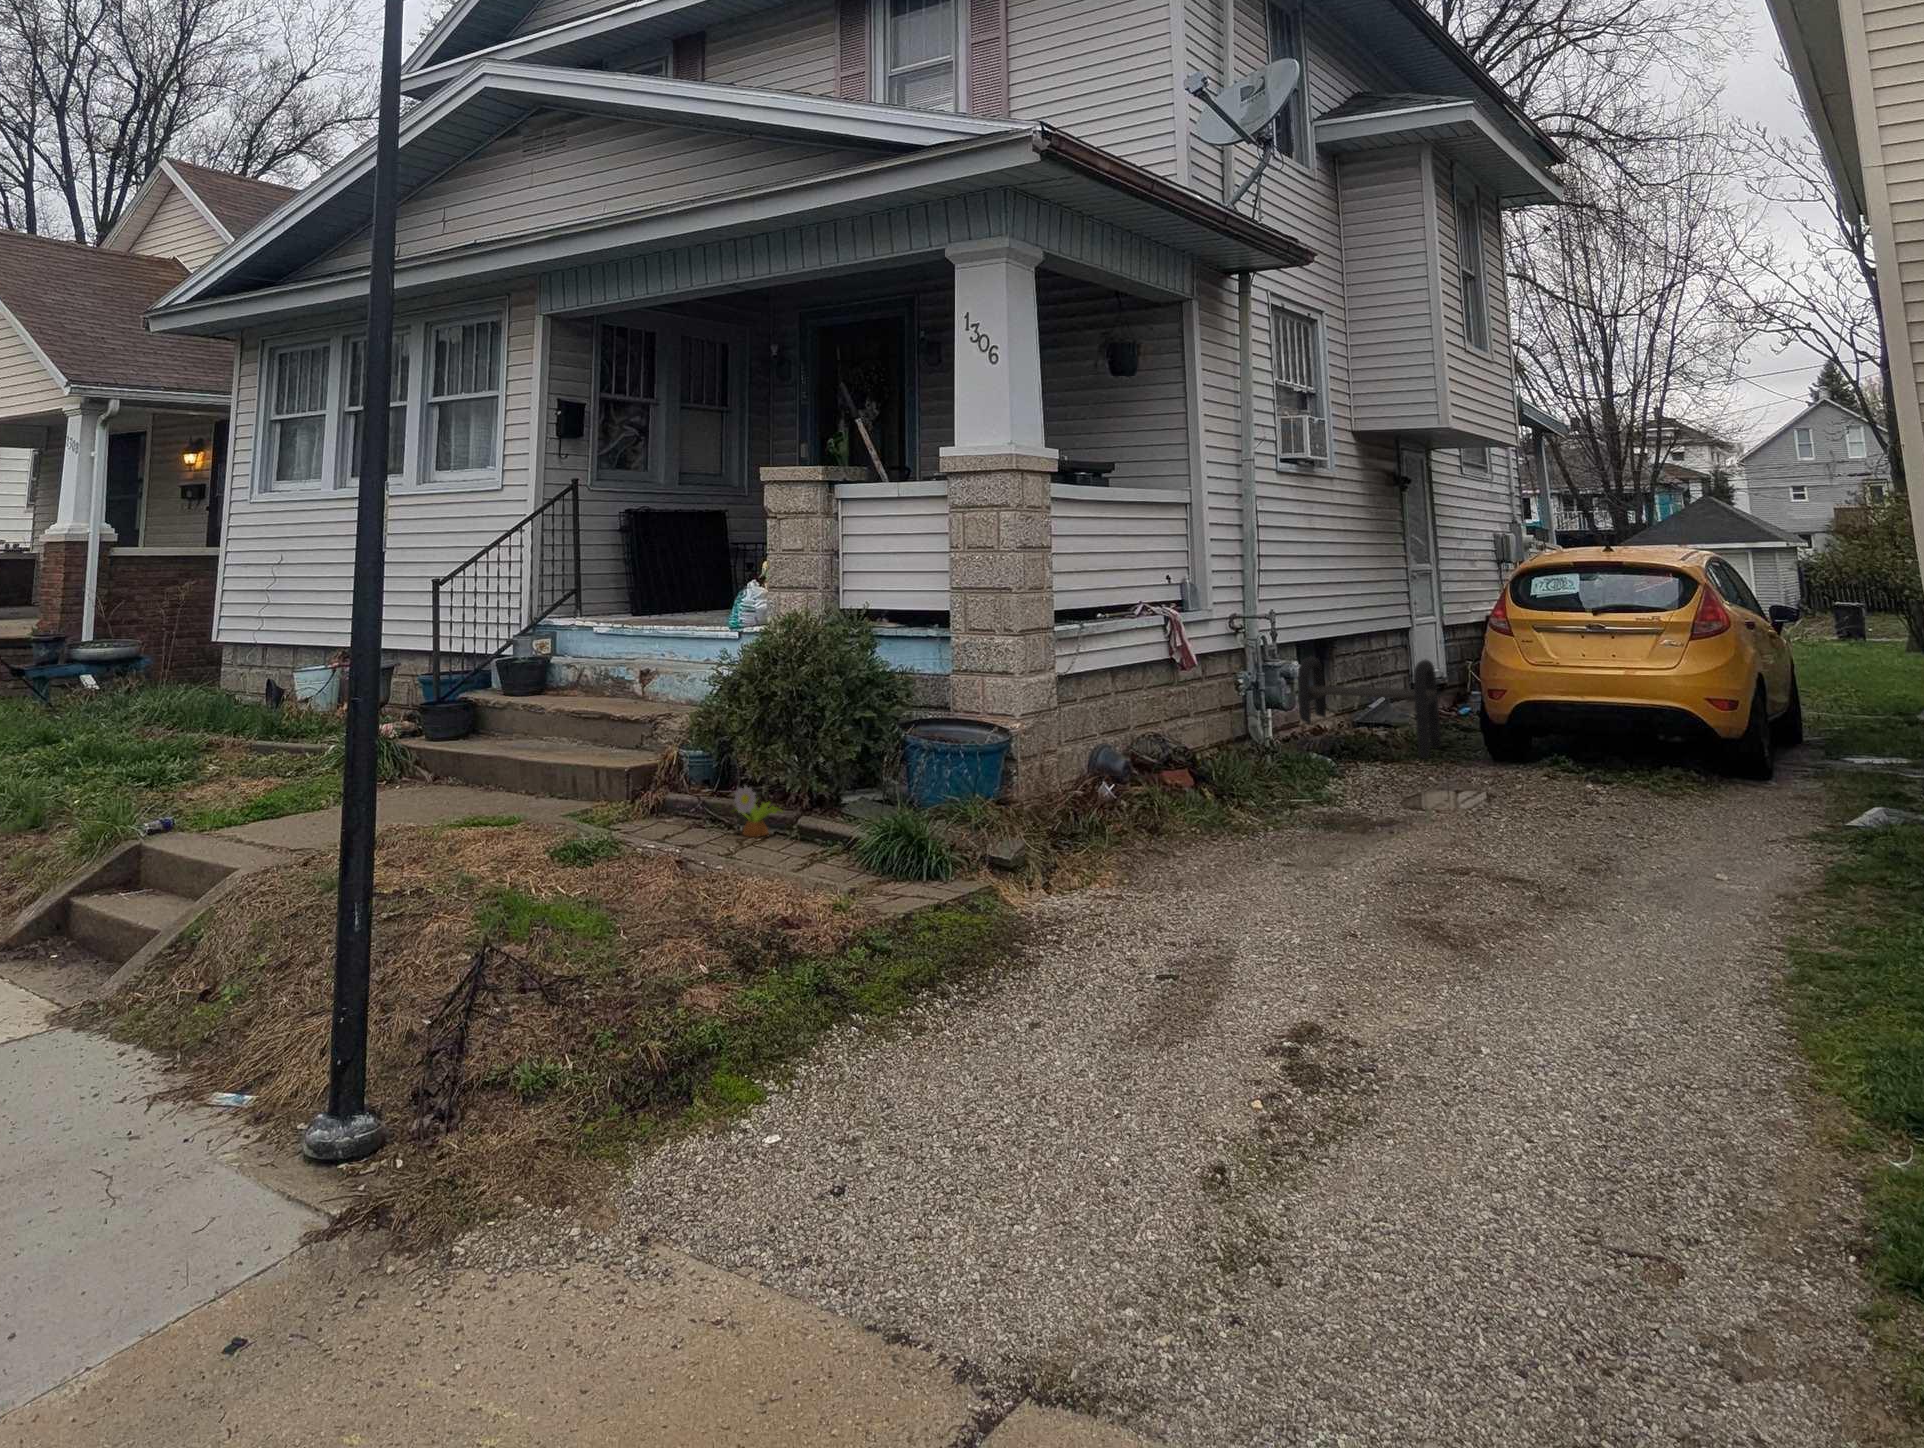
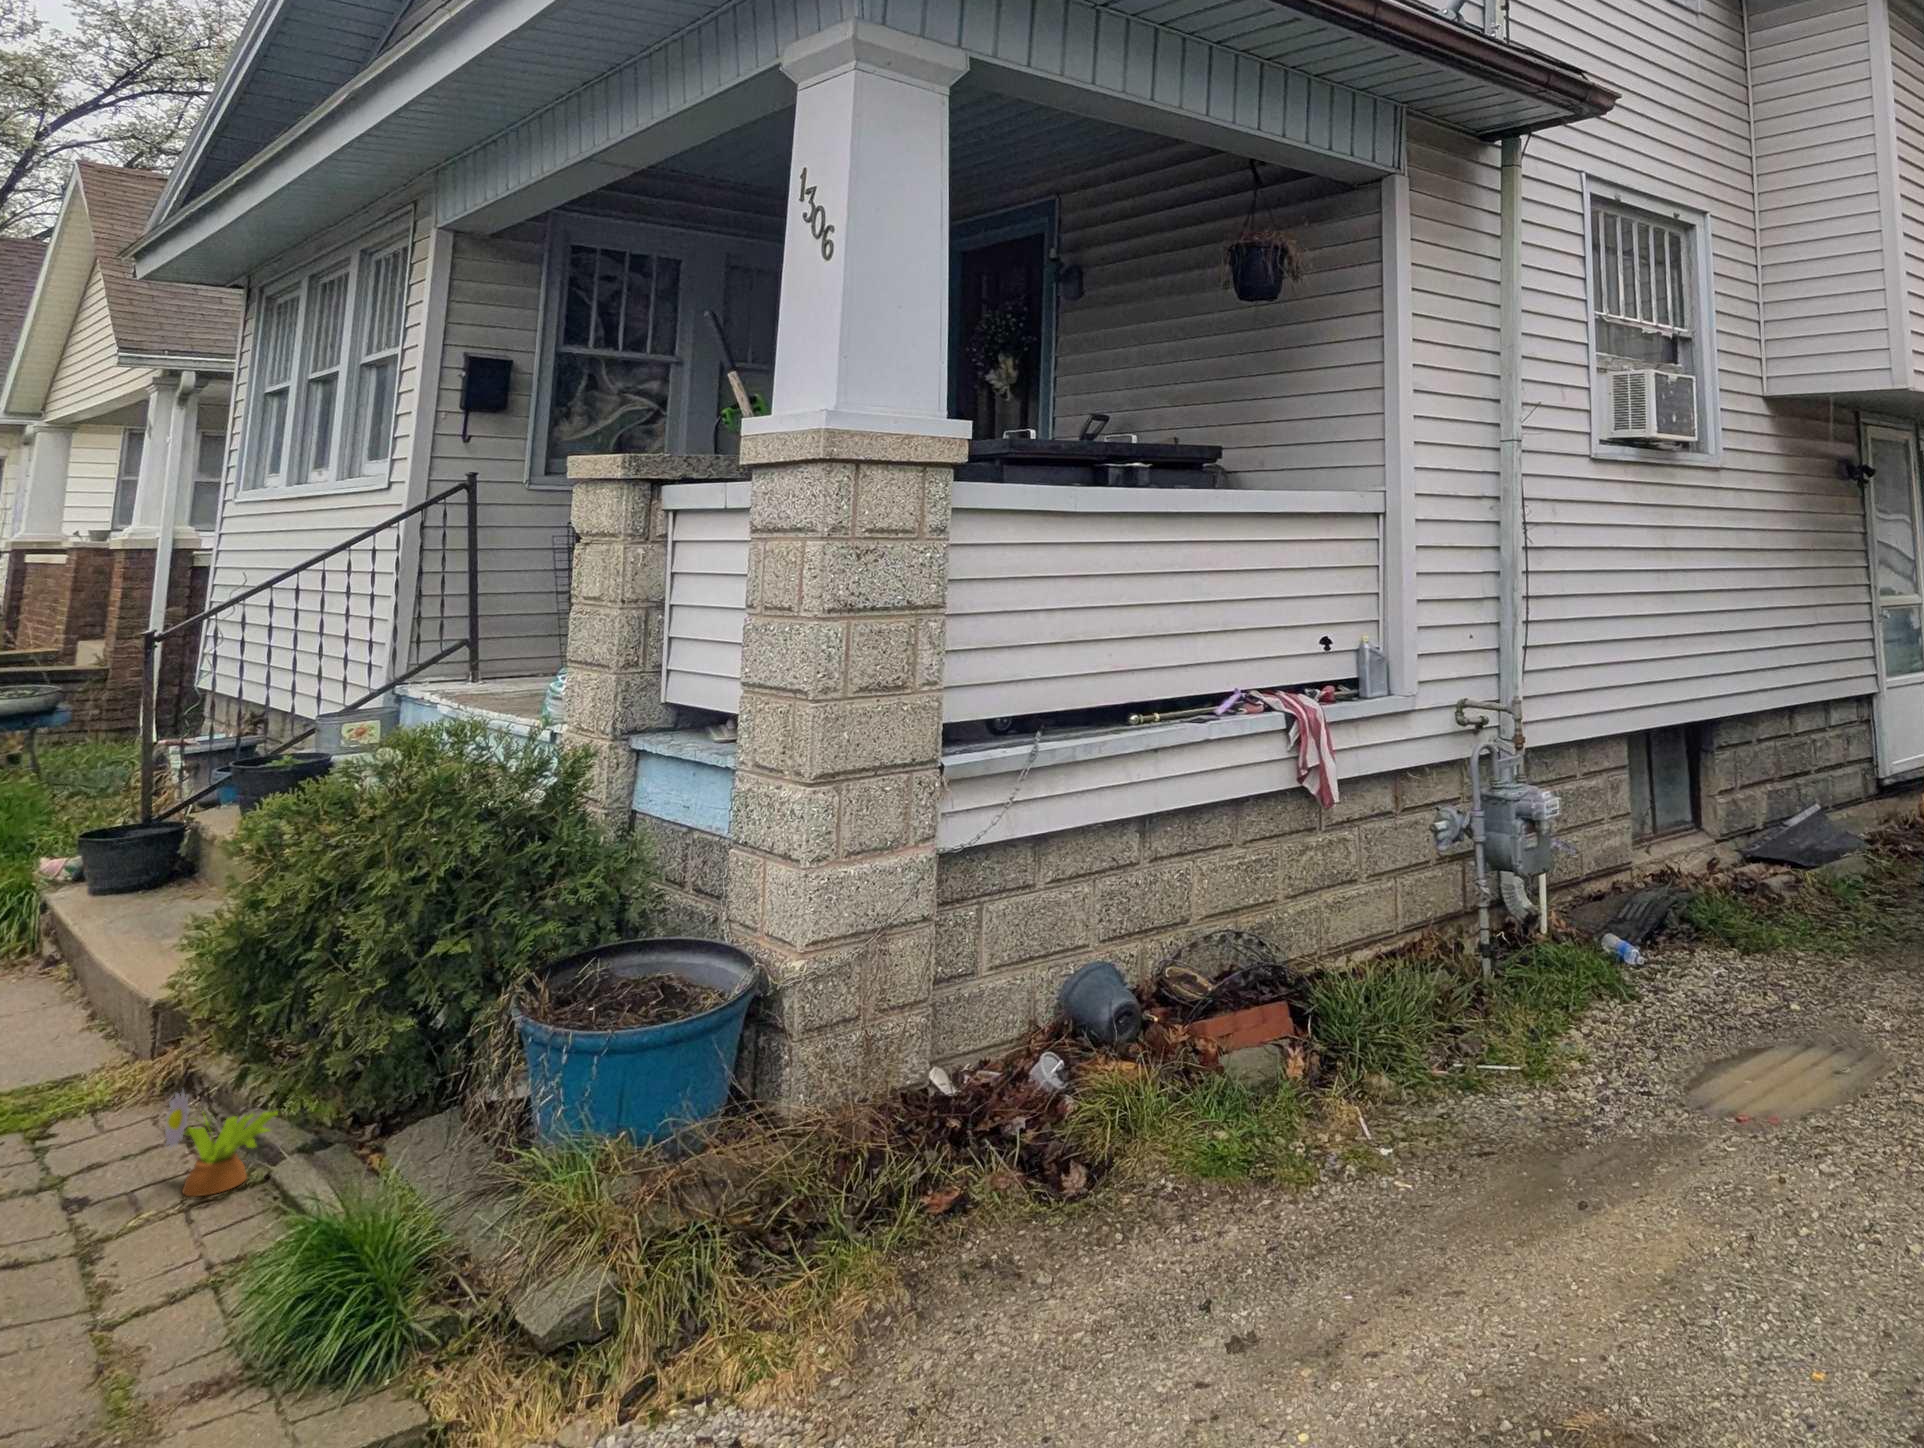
bench: present [1298,657,1442,759] -> none [1628,753,1873,945]

